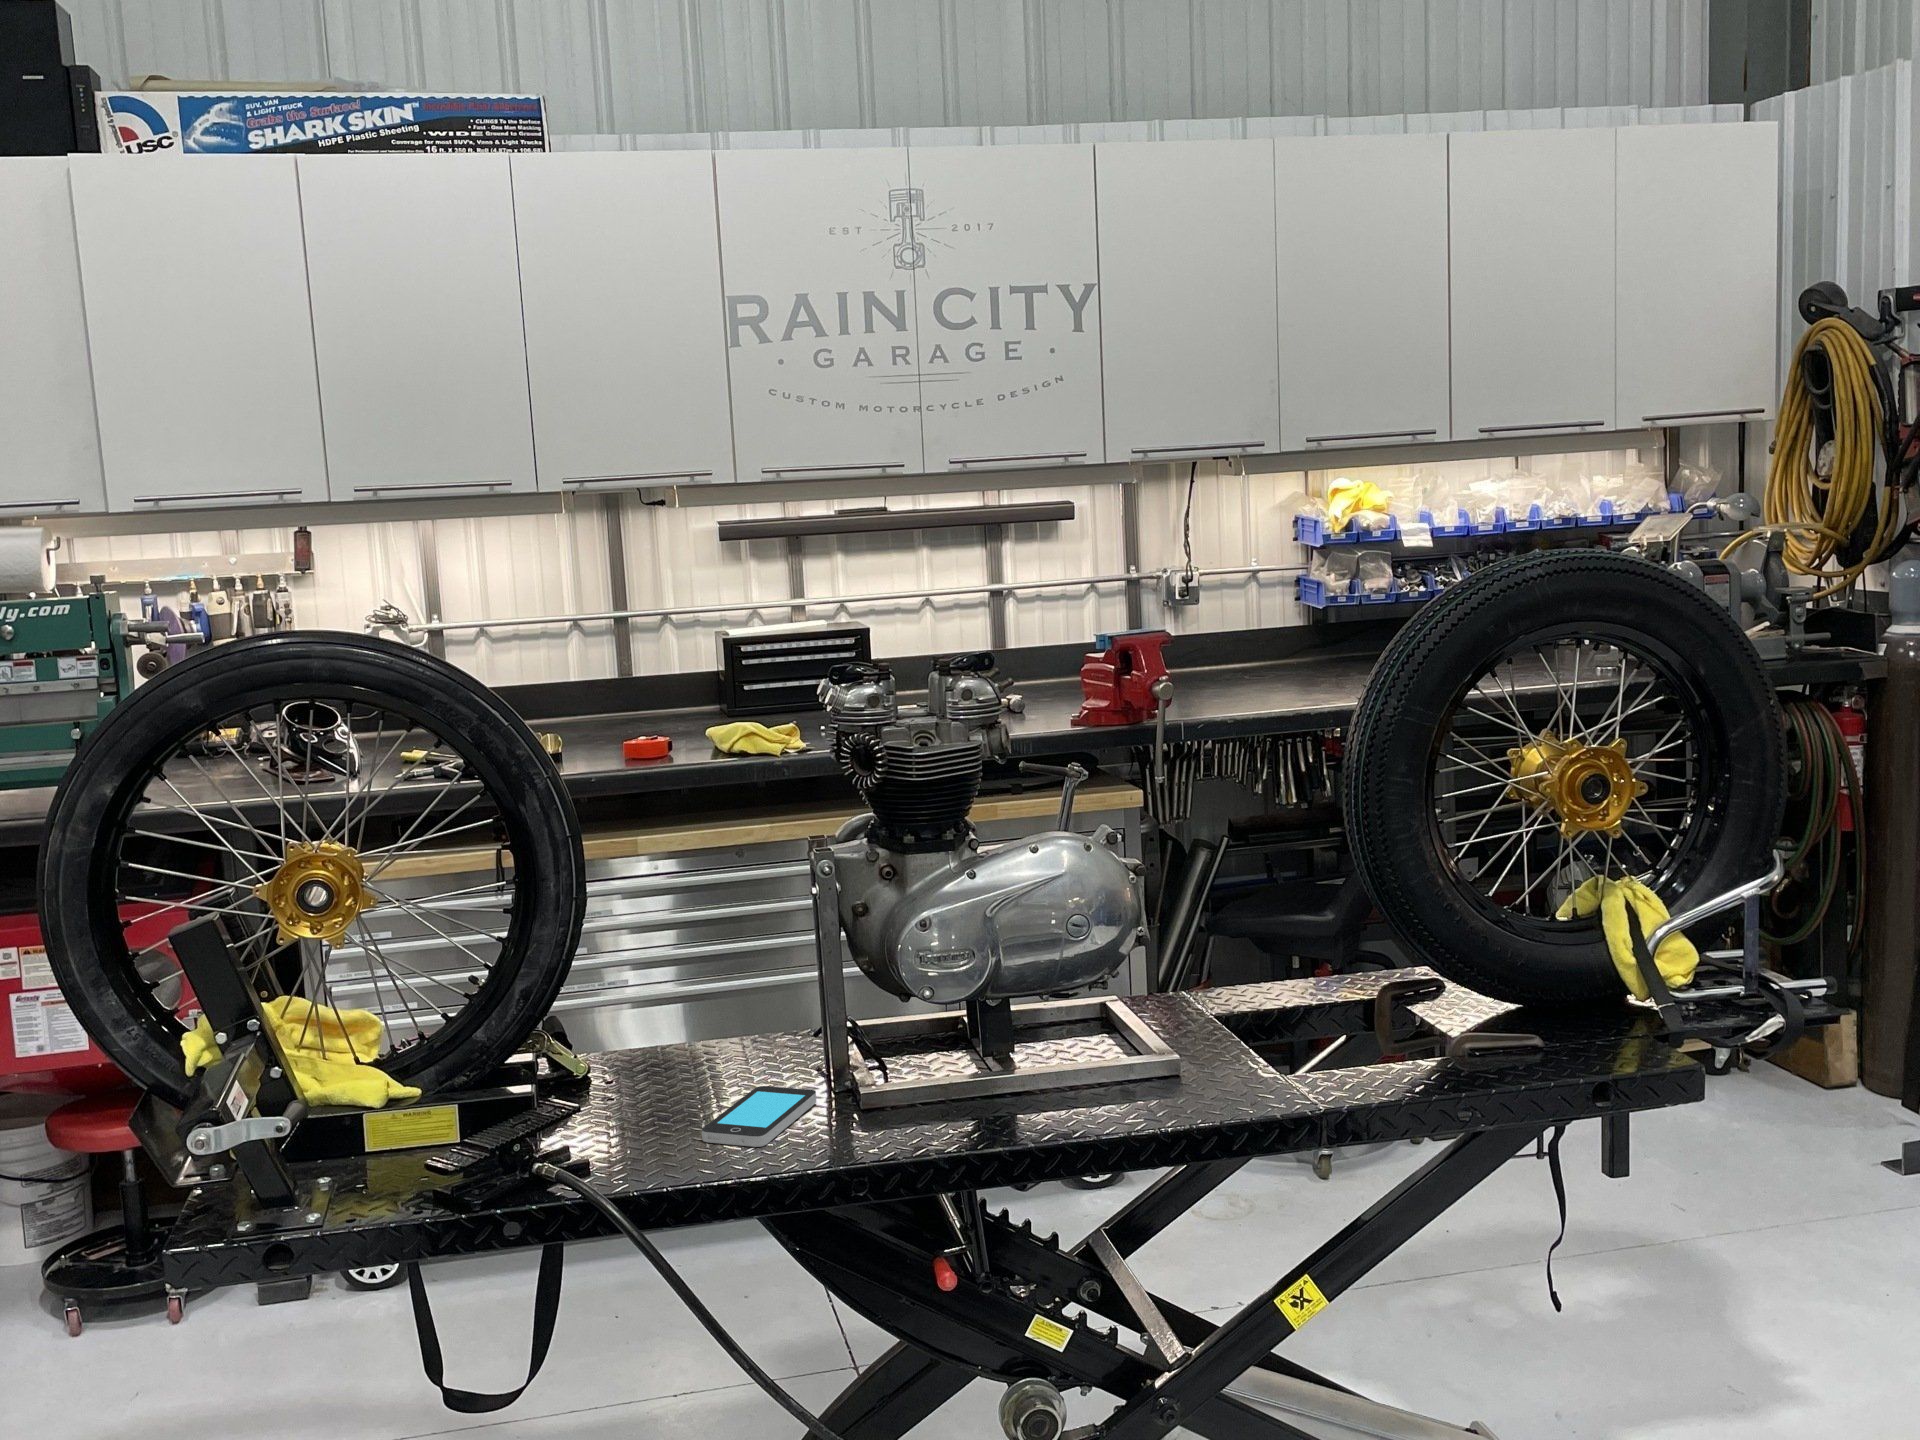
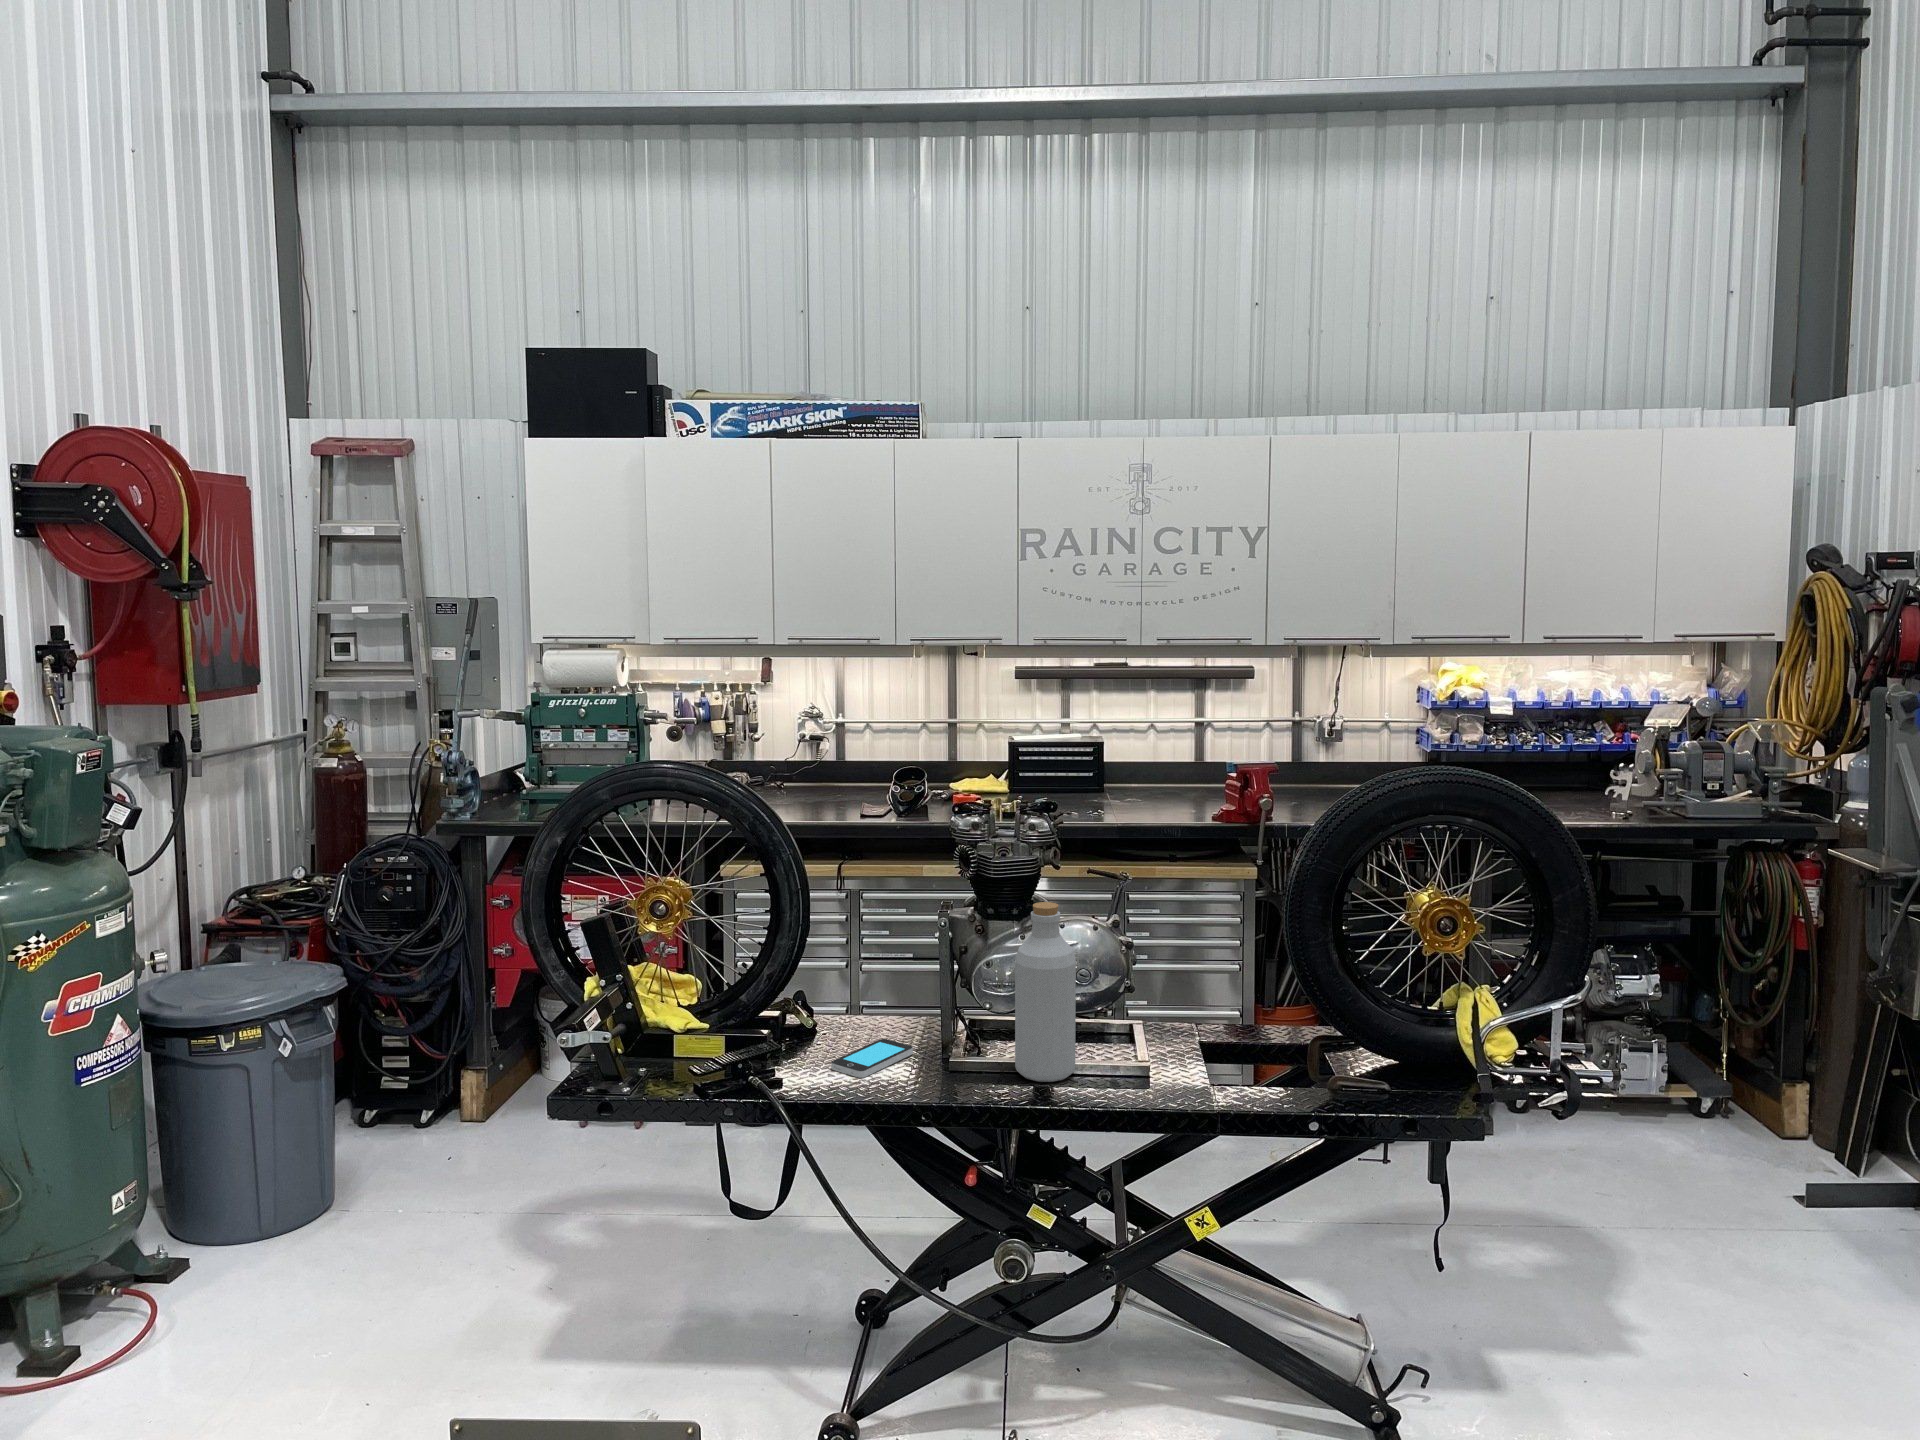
bottle: none [981,834,1084,1112] -> present [1015,902,1076,1082]

